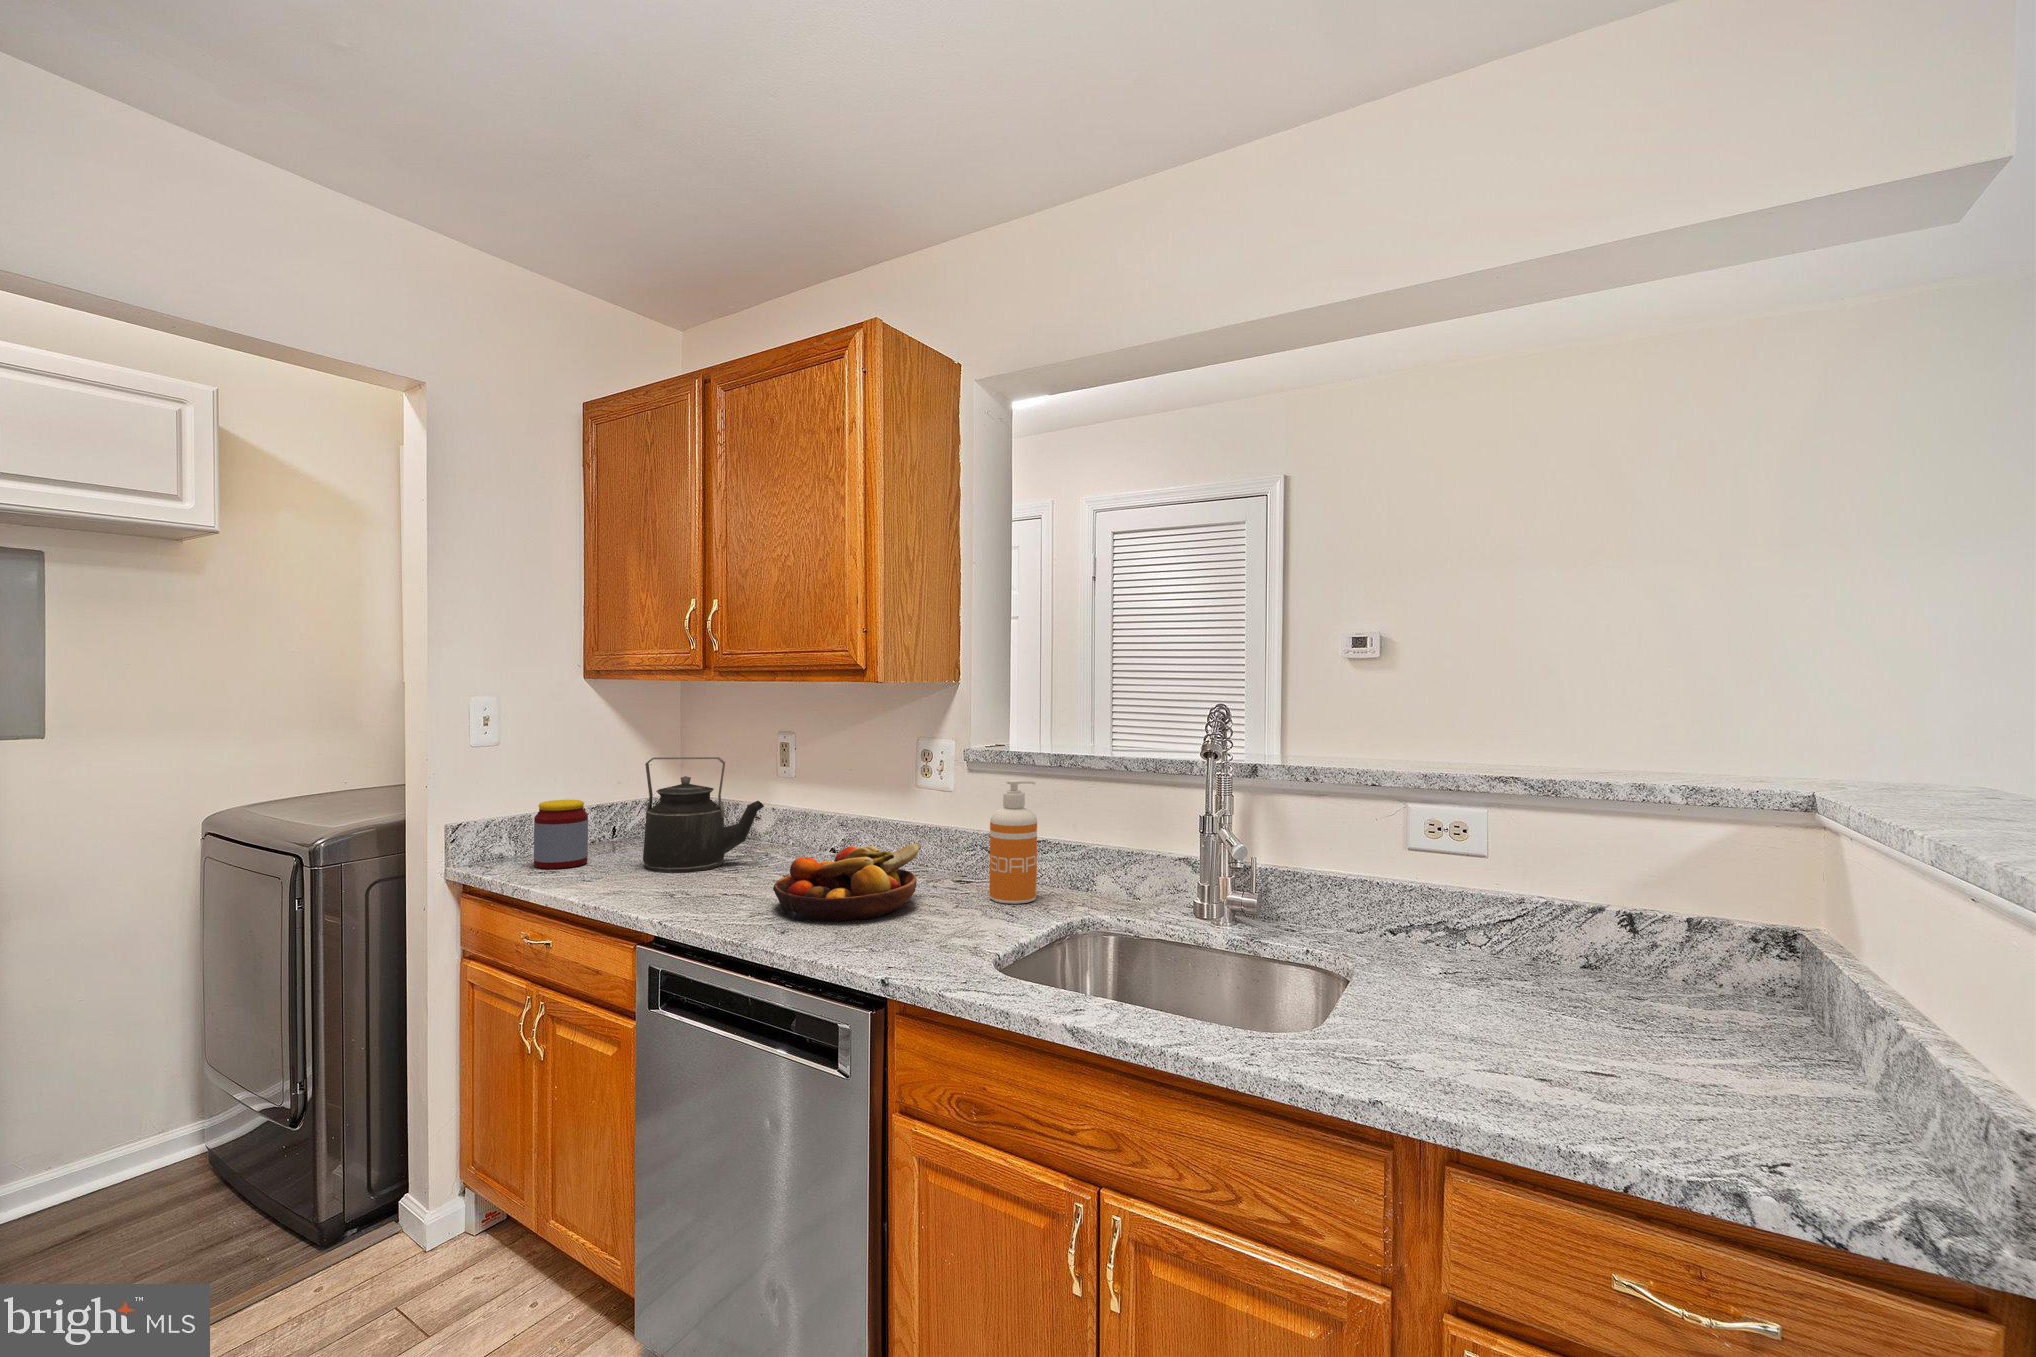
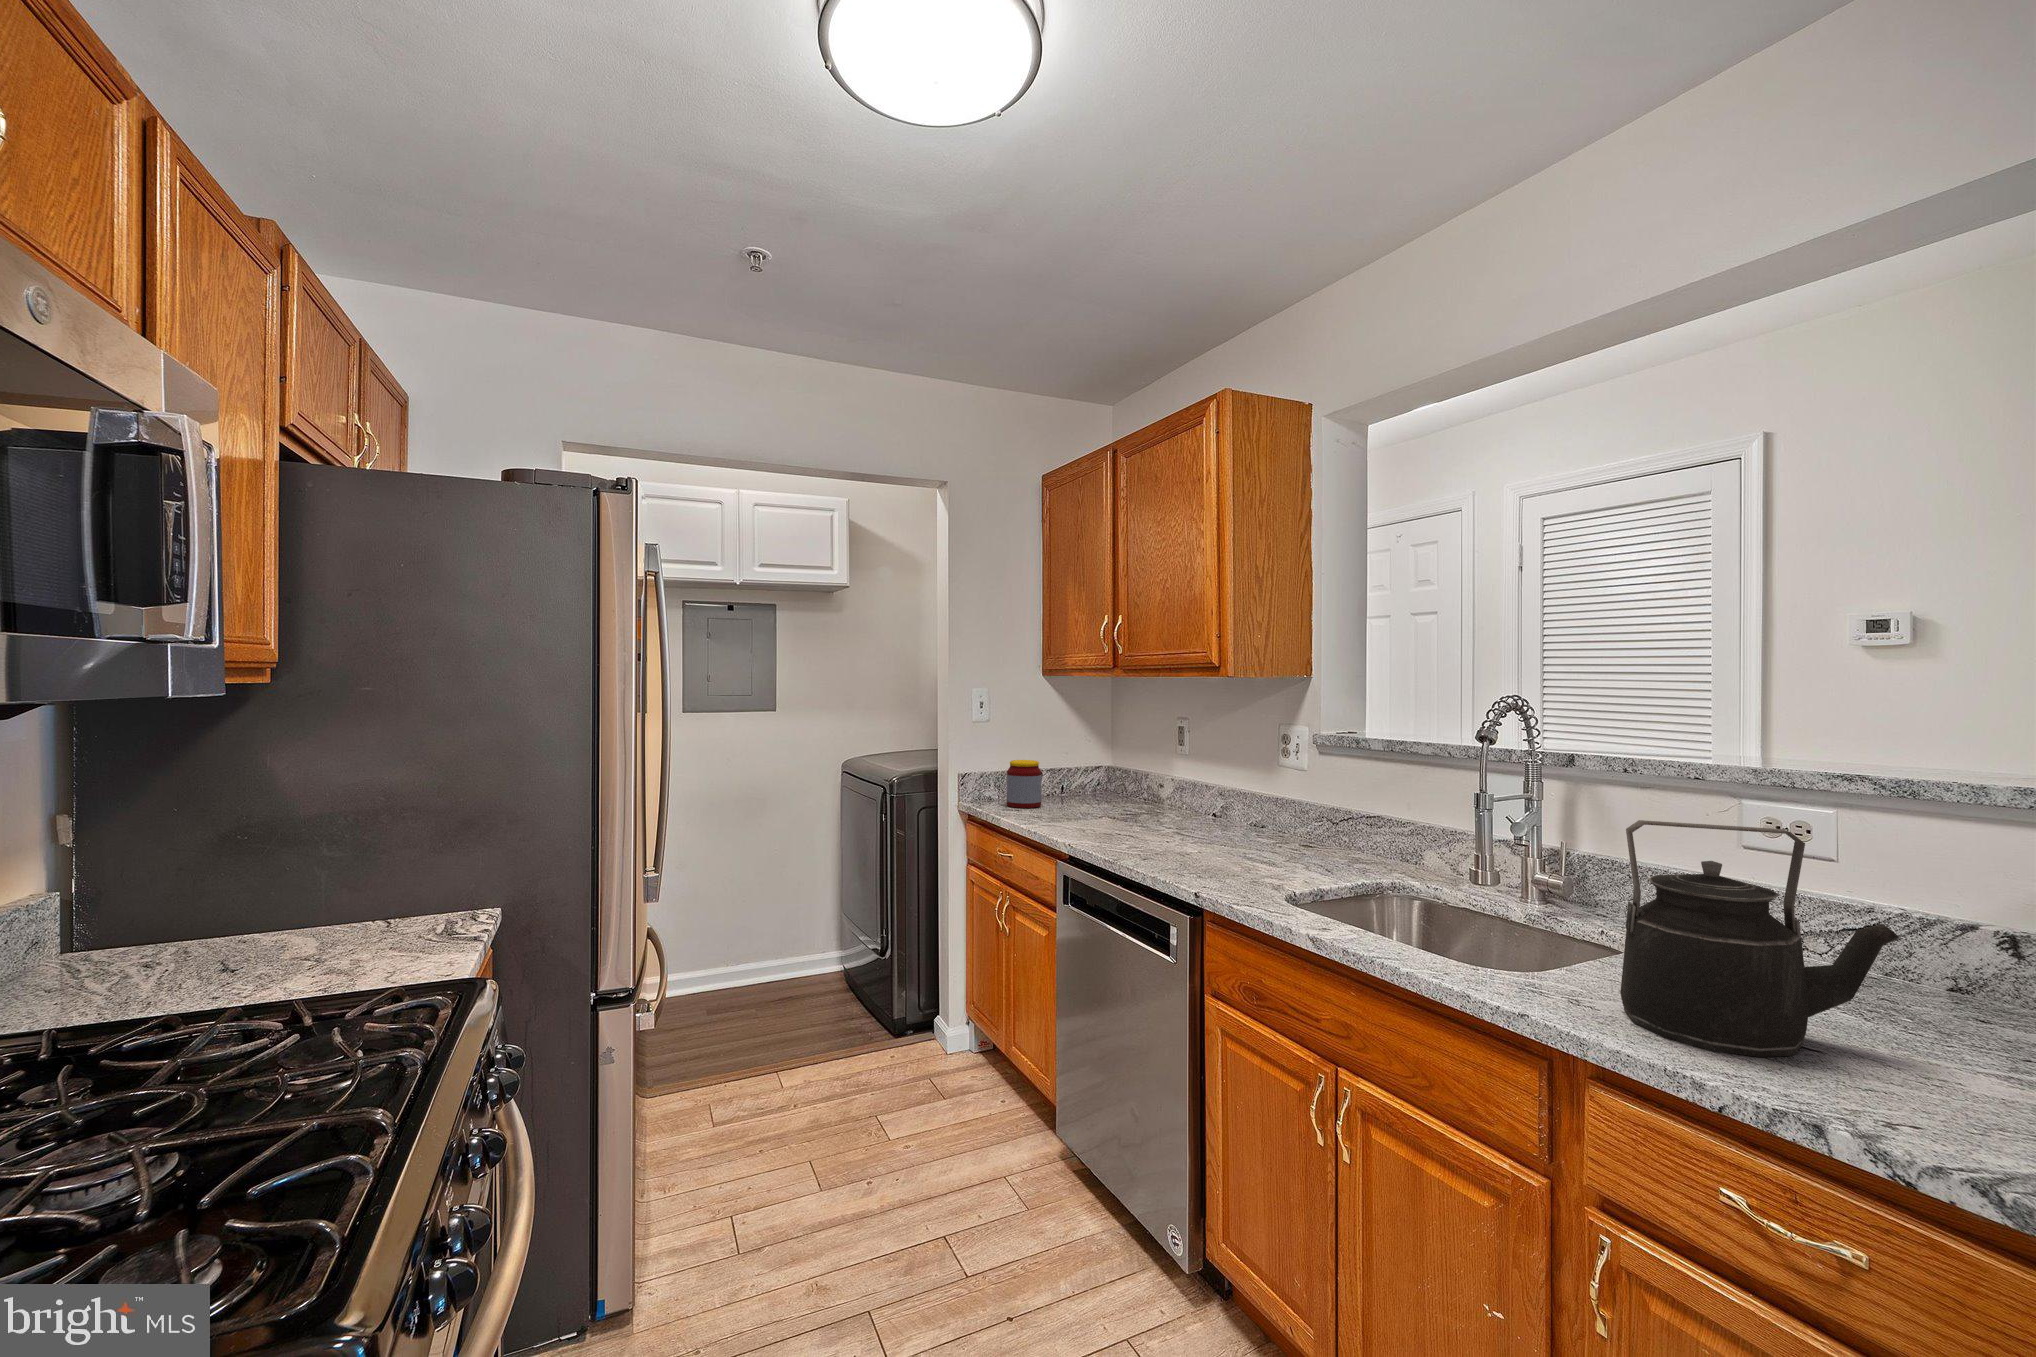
kettle: present [643,757,764,873] -> present [1620,820,1899,1057]
soap dispenser: present [989,780,1037,904] -> none [1326,759,1371,865]
fruit bowl: present [773,844,921,922] -> none [1148,805,1269,859]

